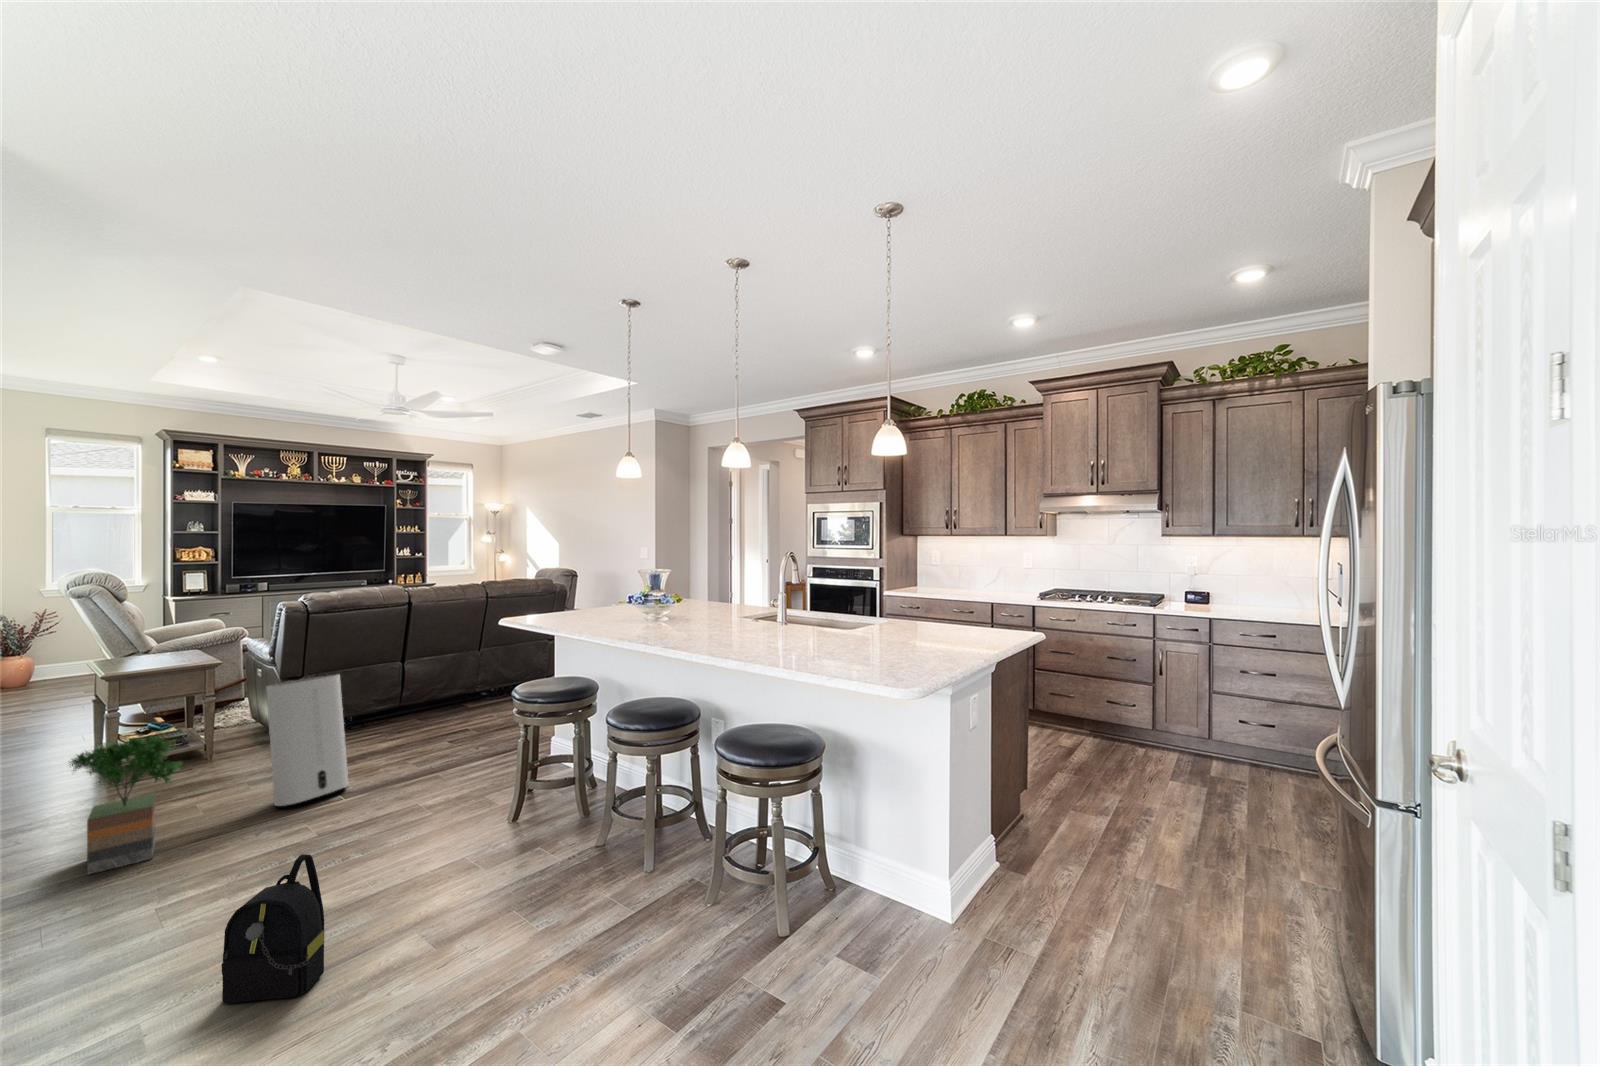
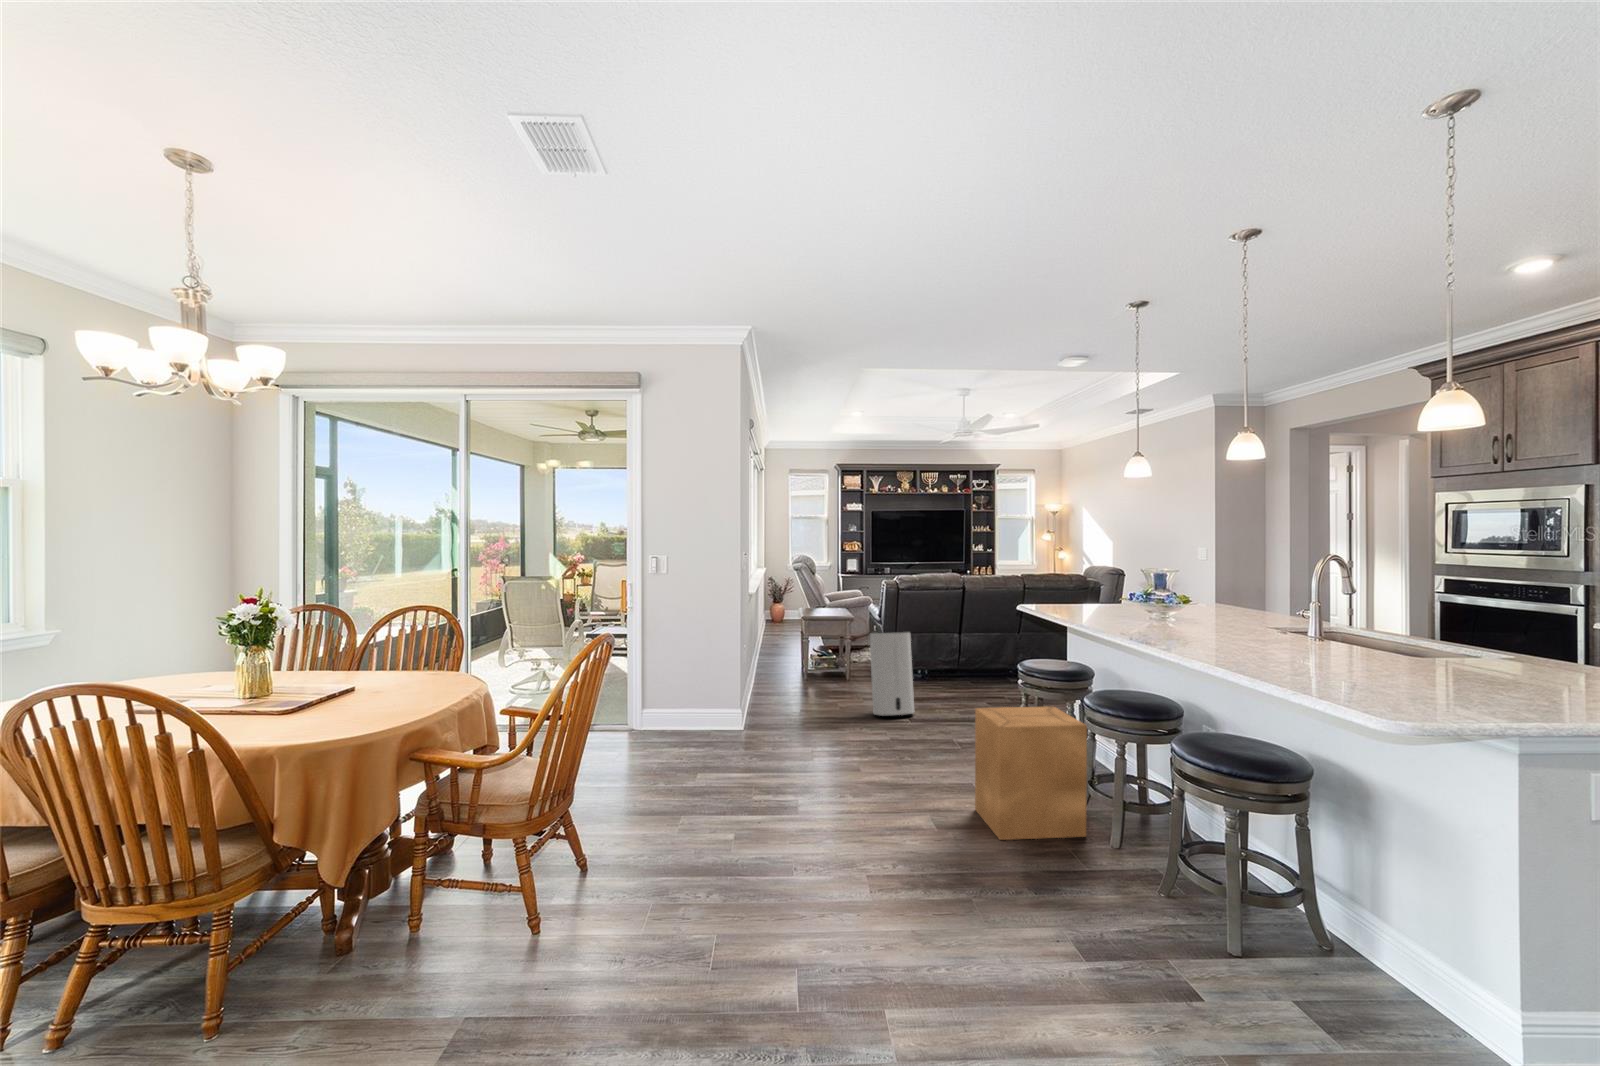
cardboard box: none [481,735,619,924] -> present [975,706,1087,840]
potted tree: present [70,736,181,875] -> none [782,650,829,725]
backpack: present [222,854,324,1003] -> none [828,735,877,820]

